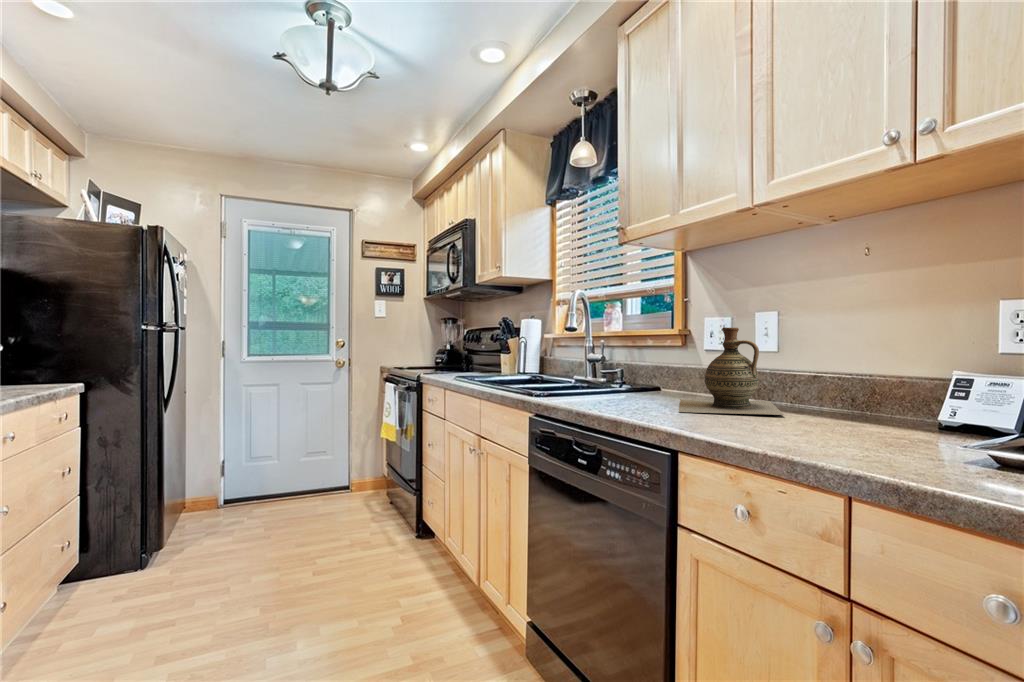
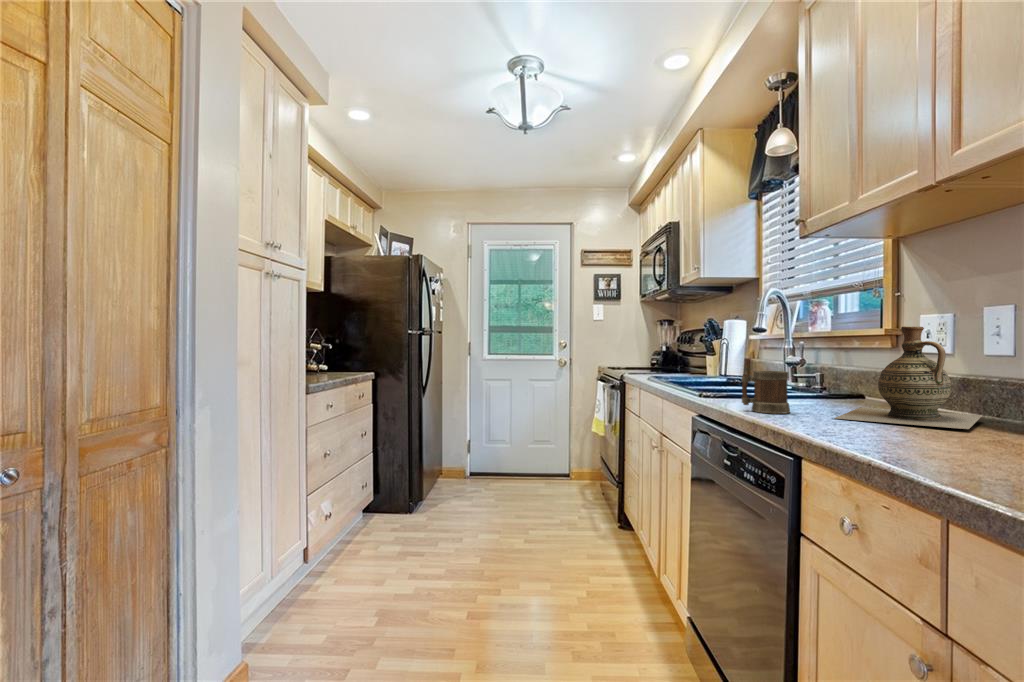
mug: none [596,369,637,411] -> present [742,371,790,414]

